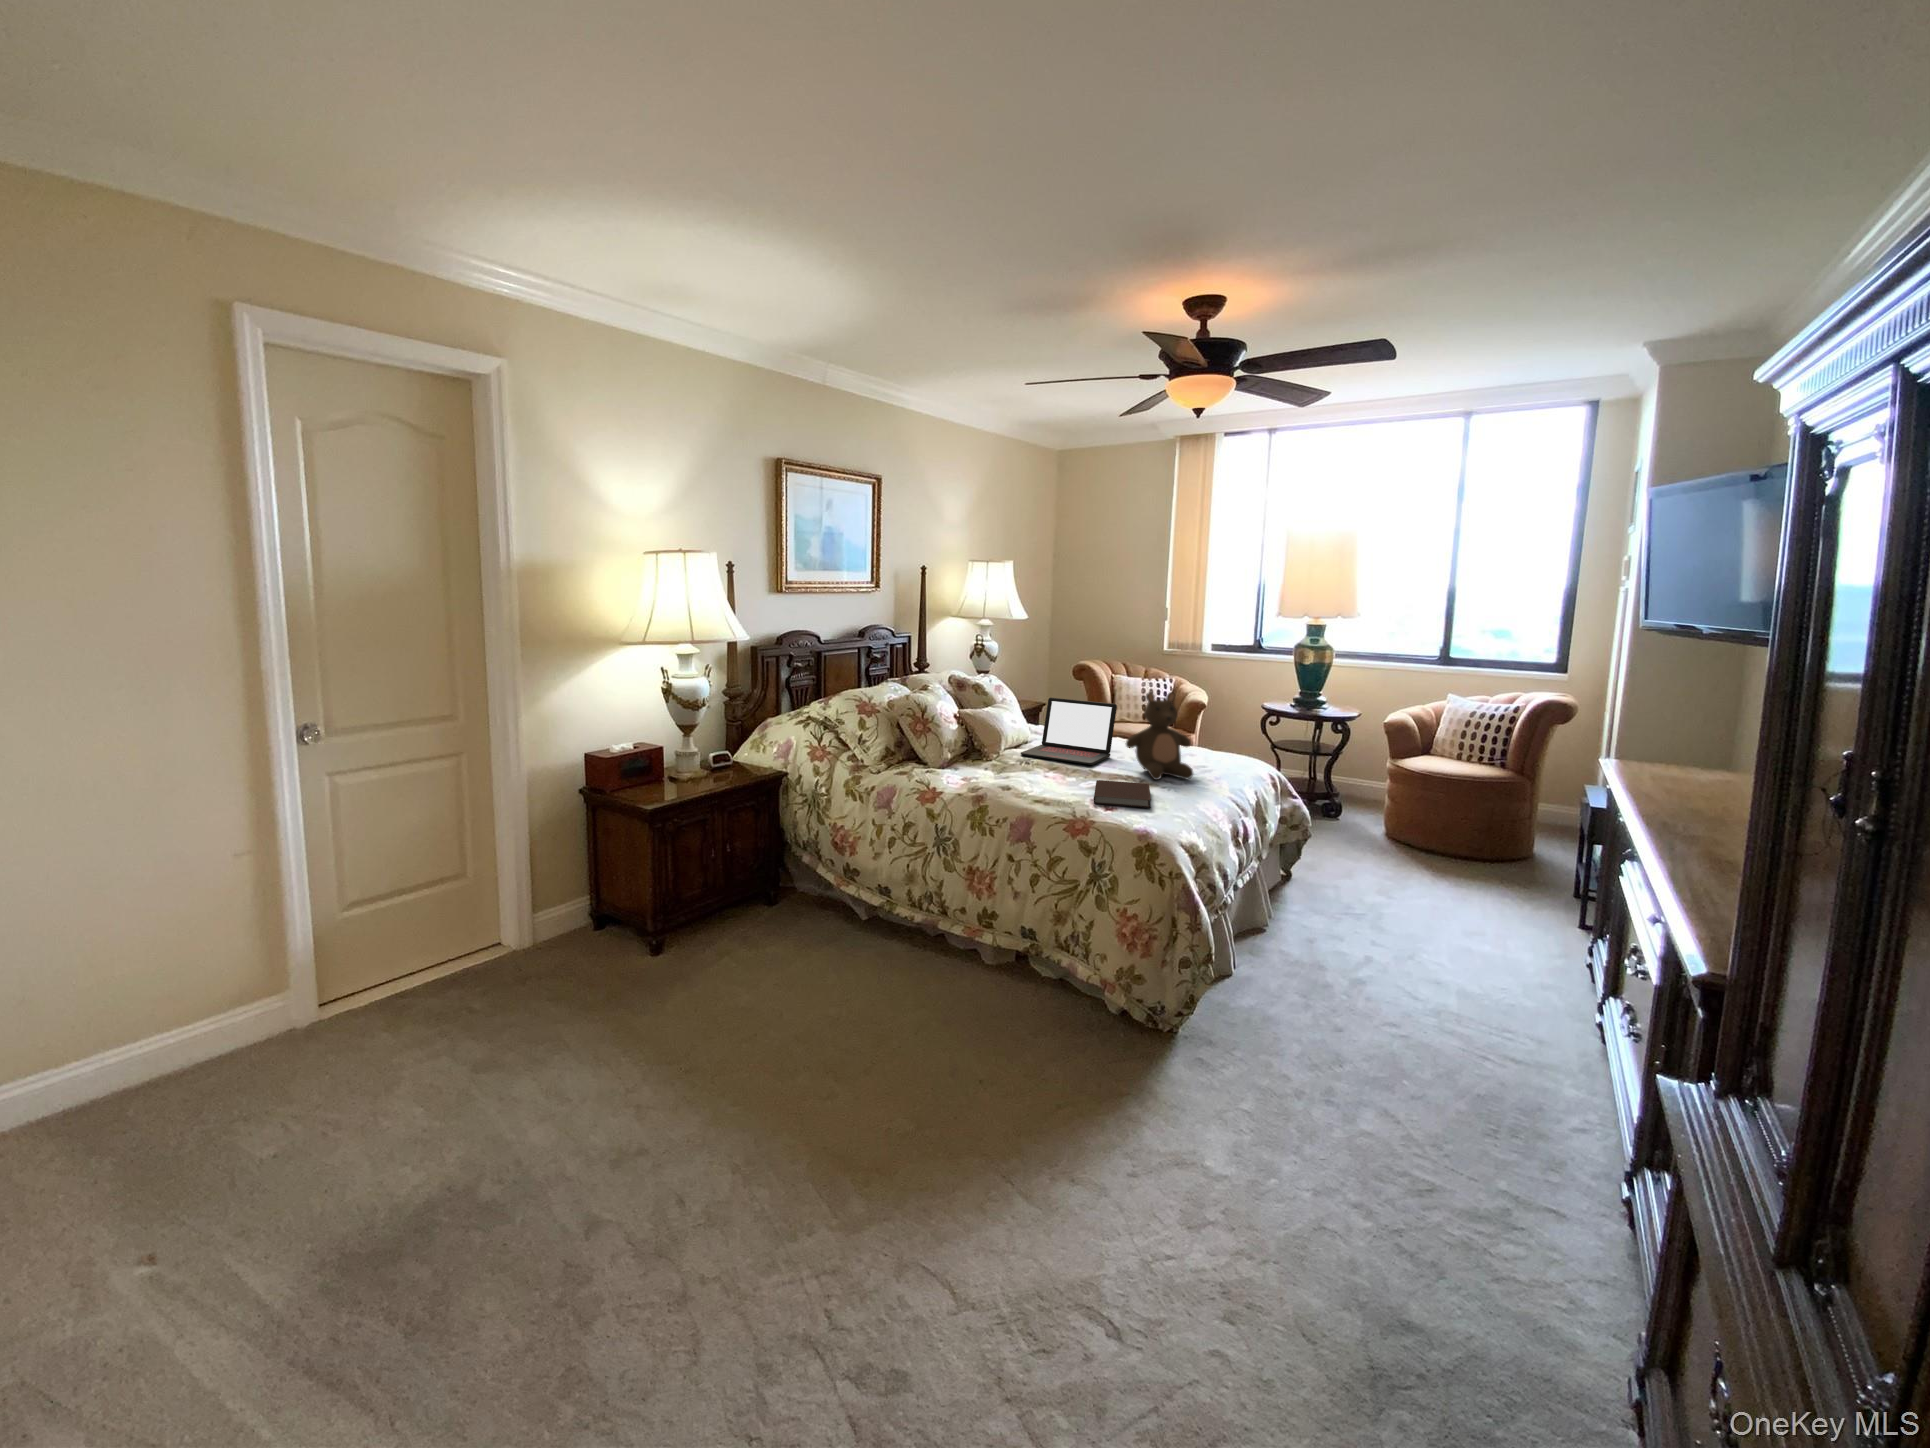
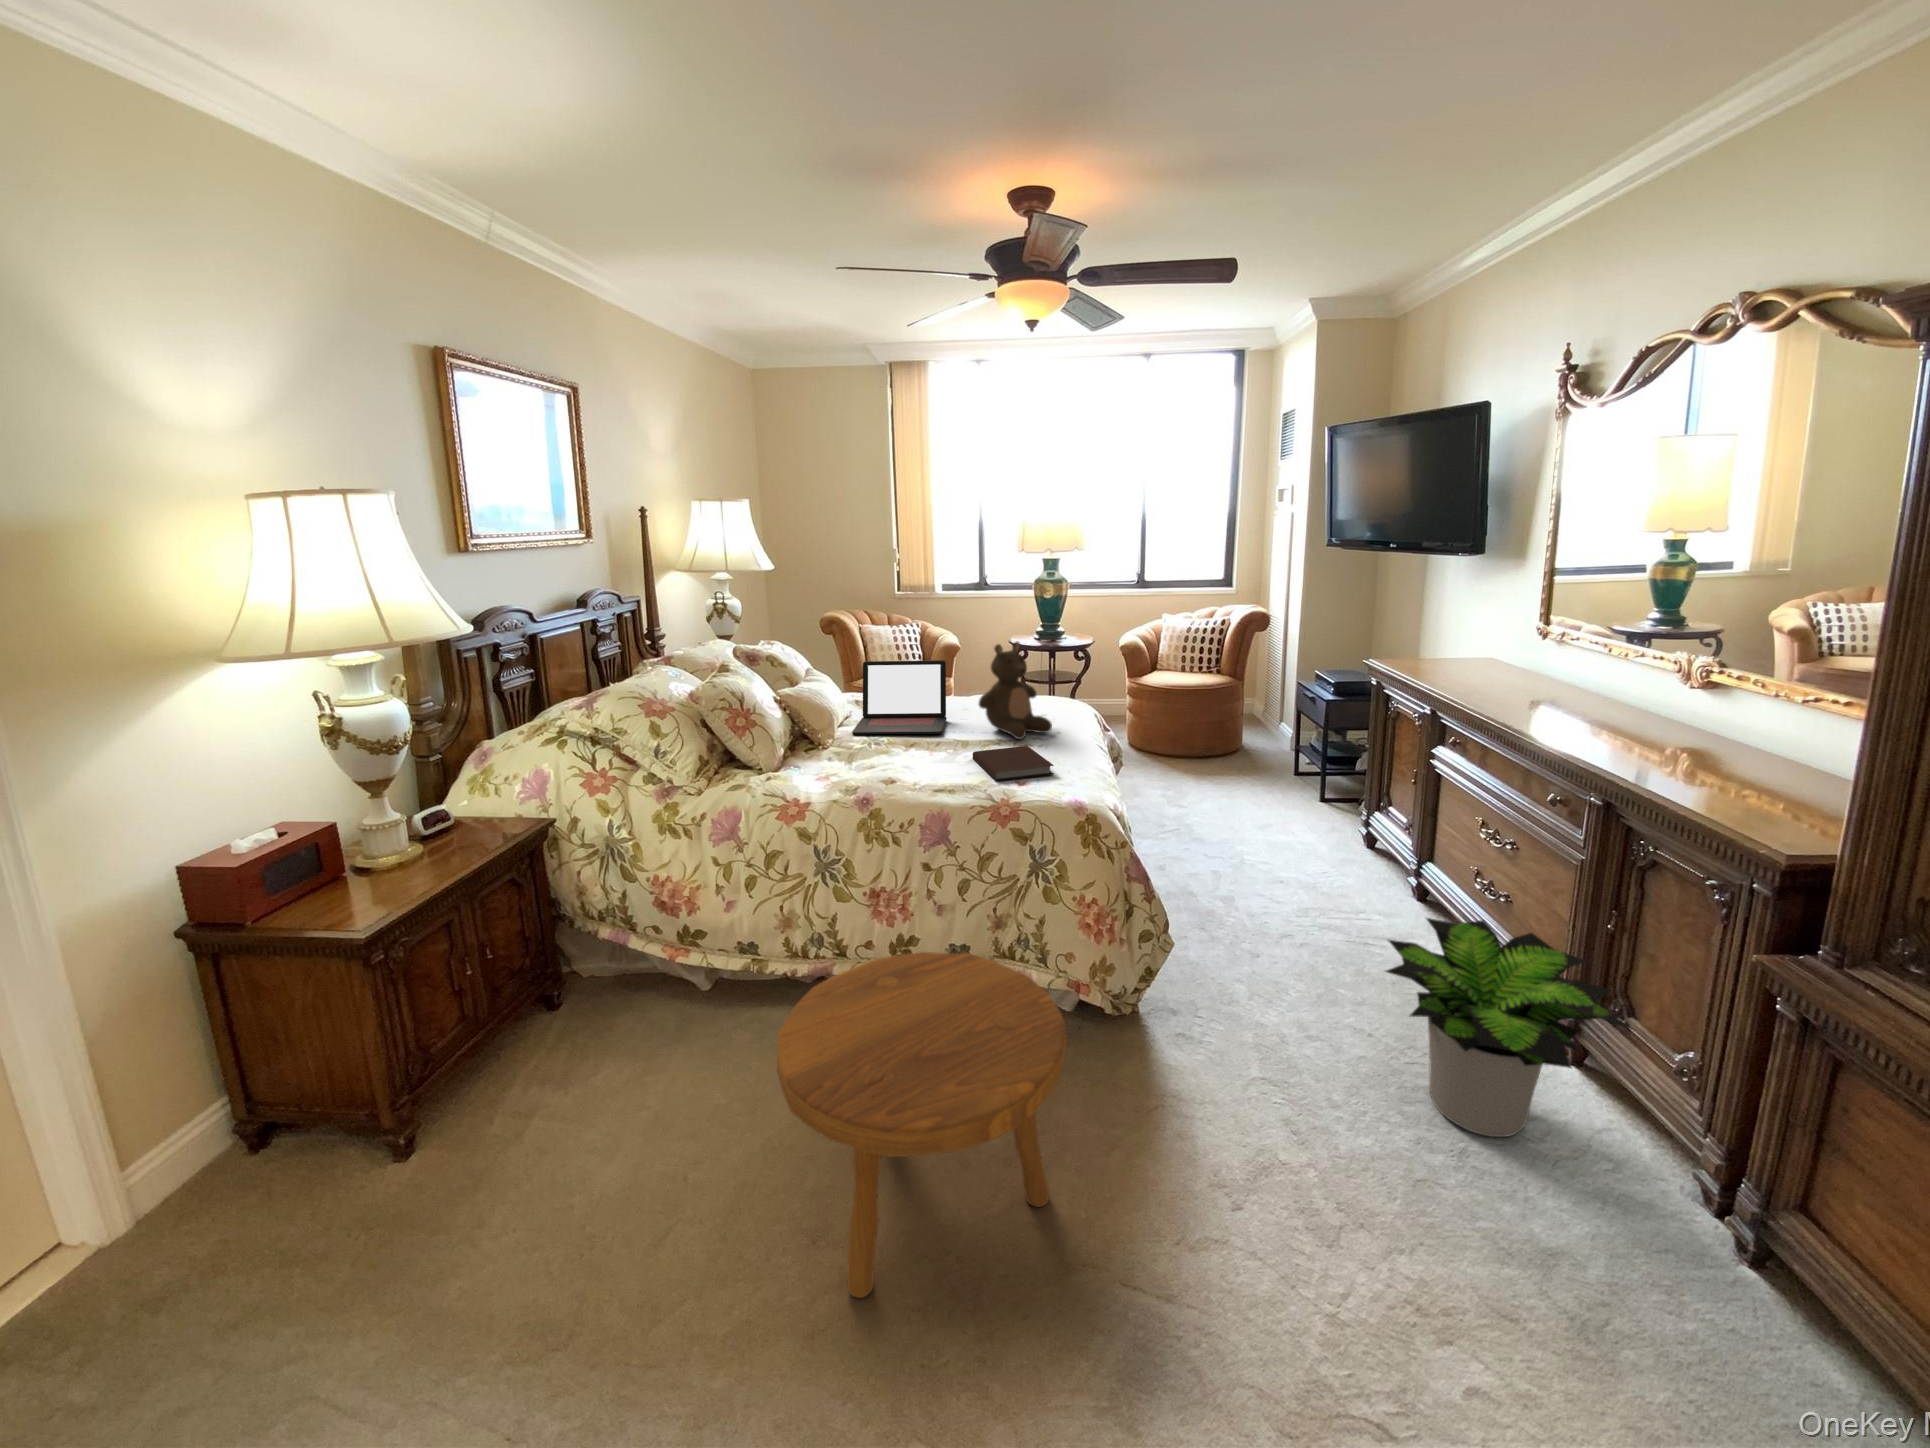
footstool: none [806,900,1016,1111] -> present [777,952,1067,1298]
potted plant: none [1356,1006,1626,1246] -> present [1386,918,1632,1137]

